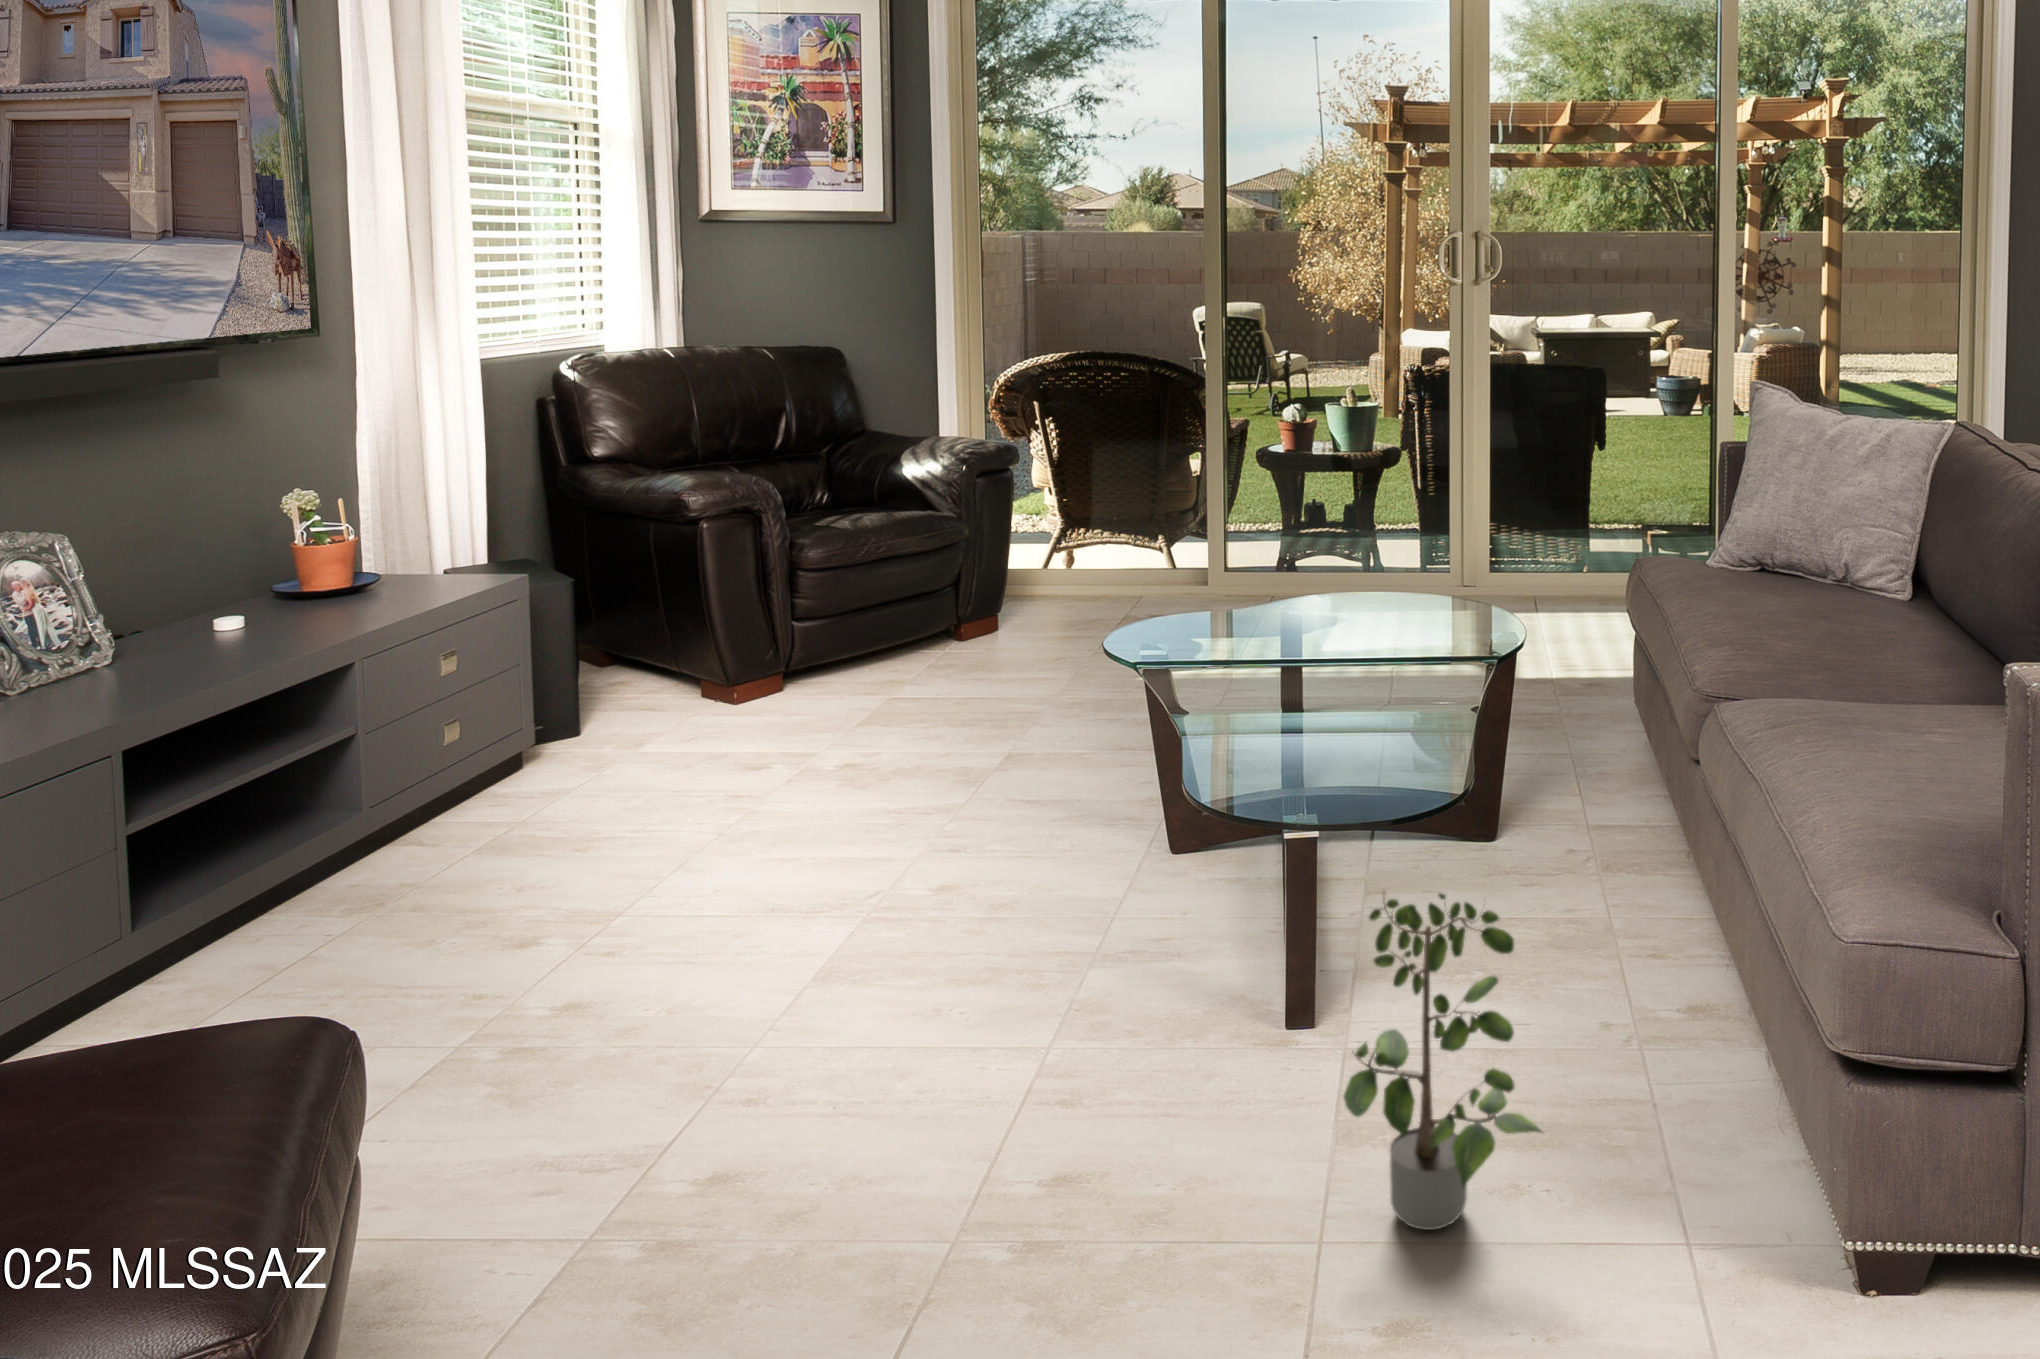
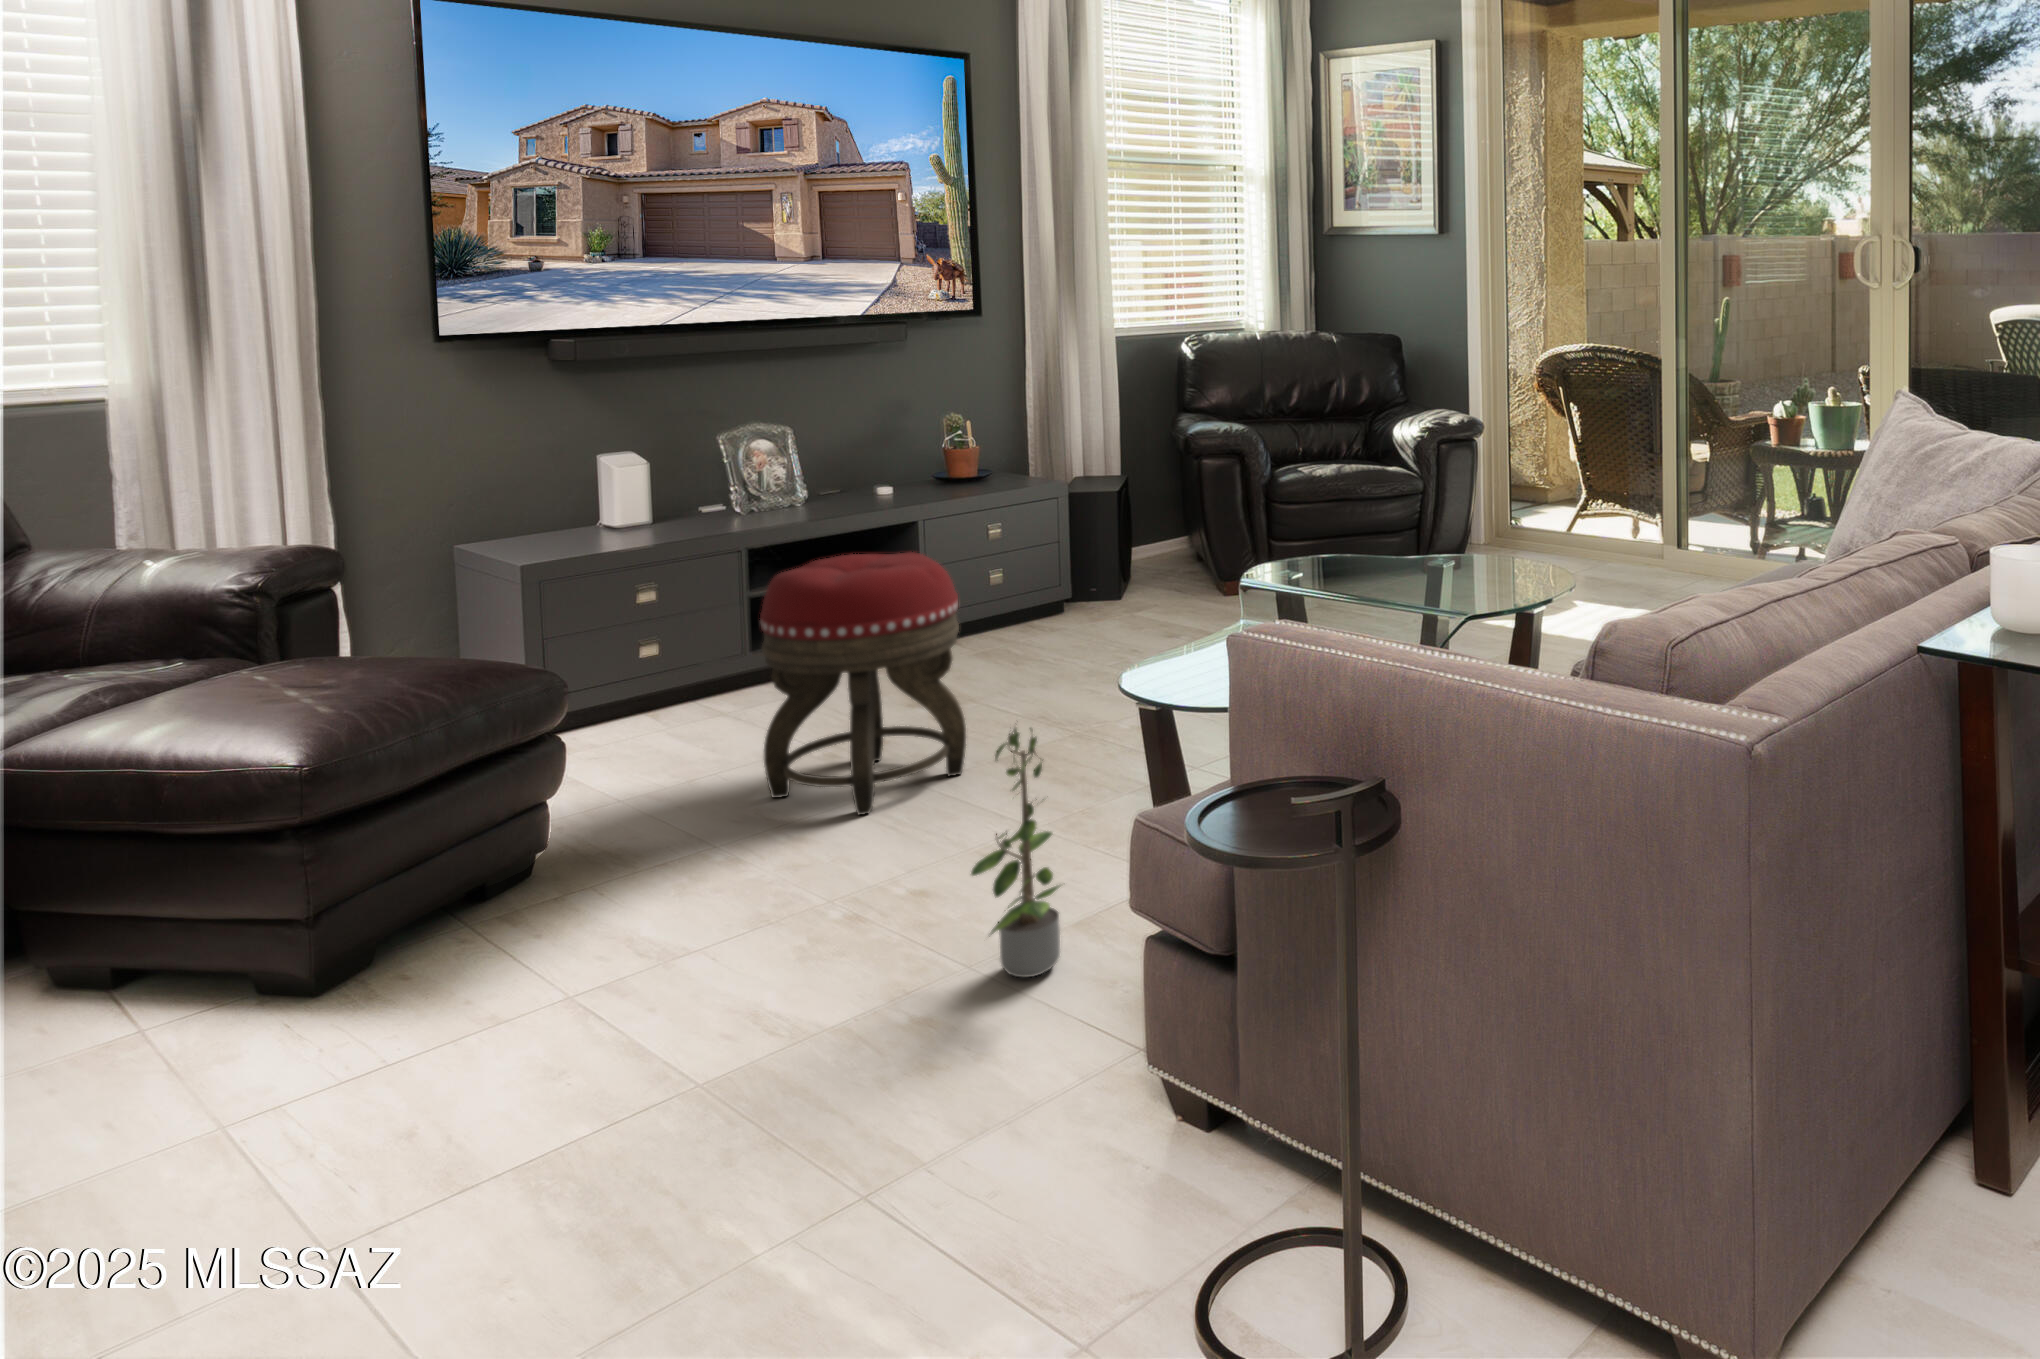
footstool: none [535,705,850,1142] -> present [760,552,966,815]

